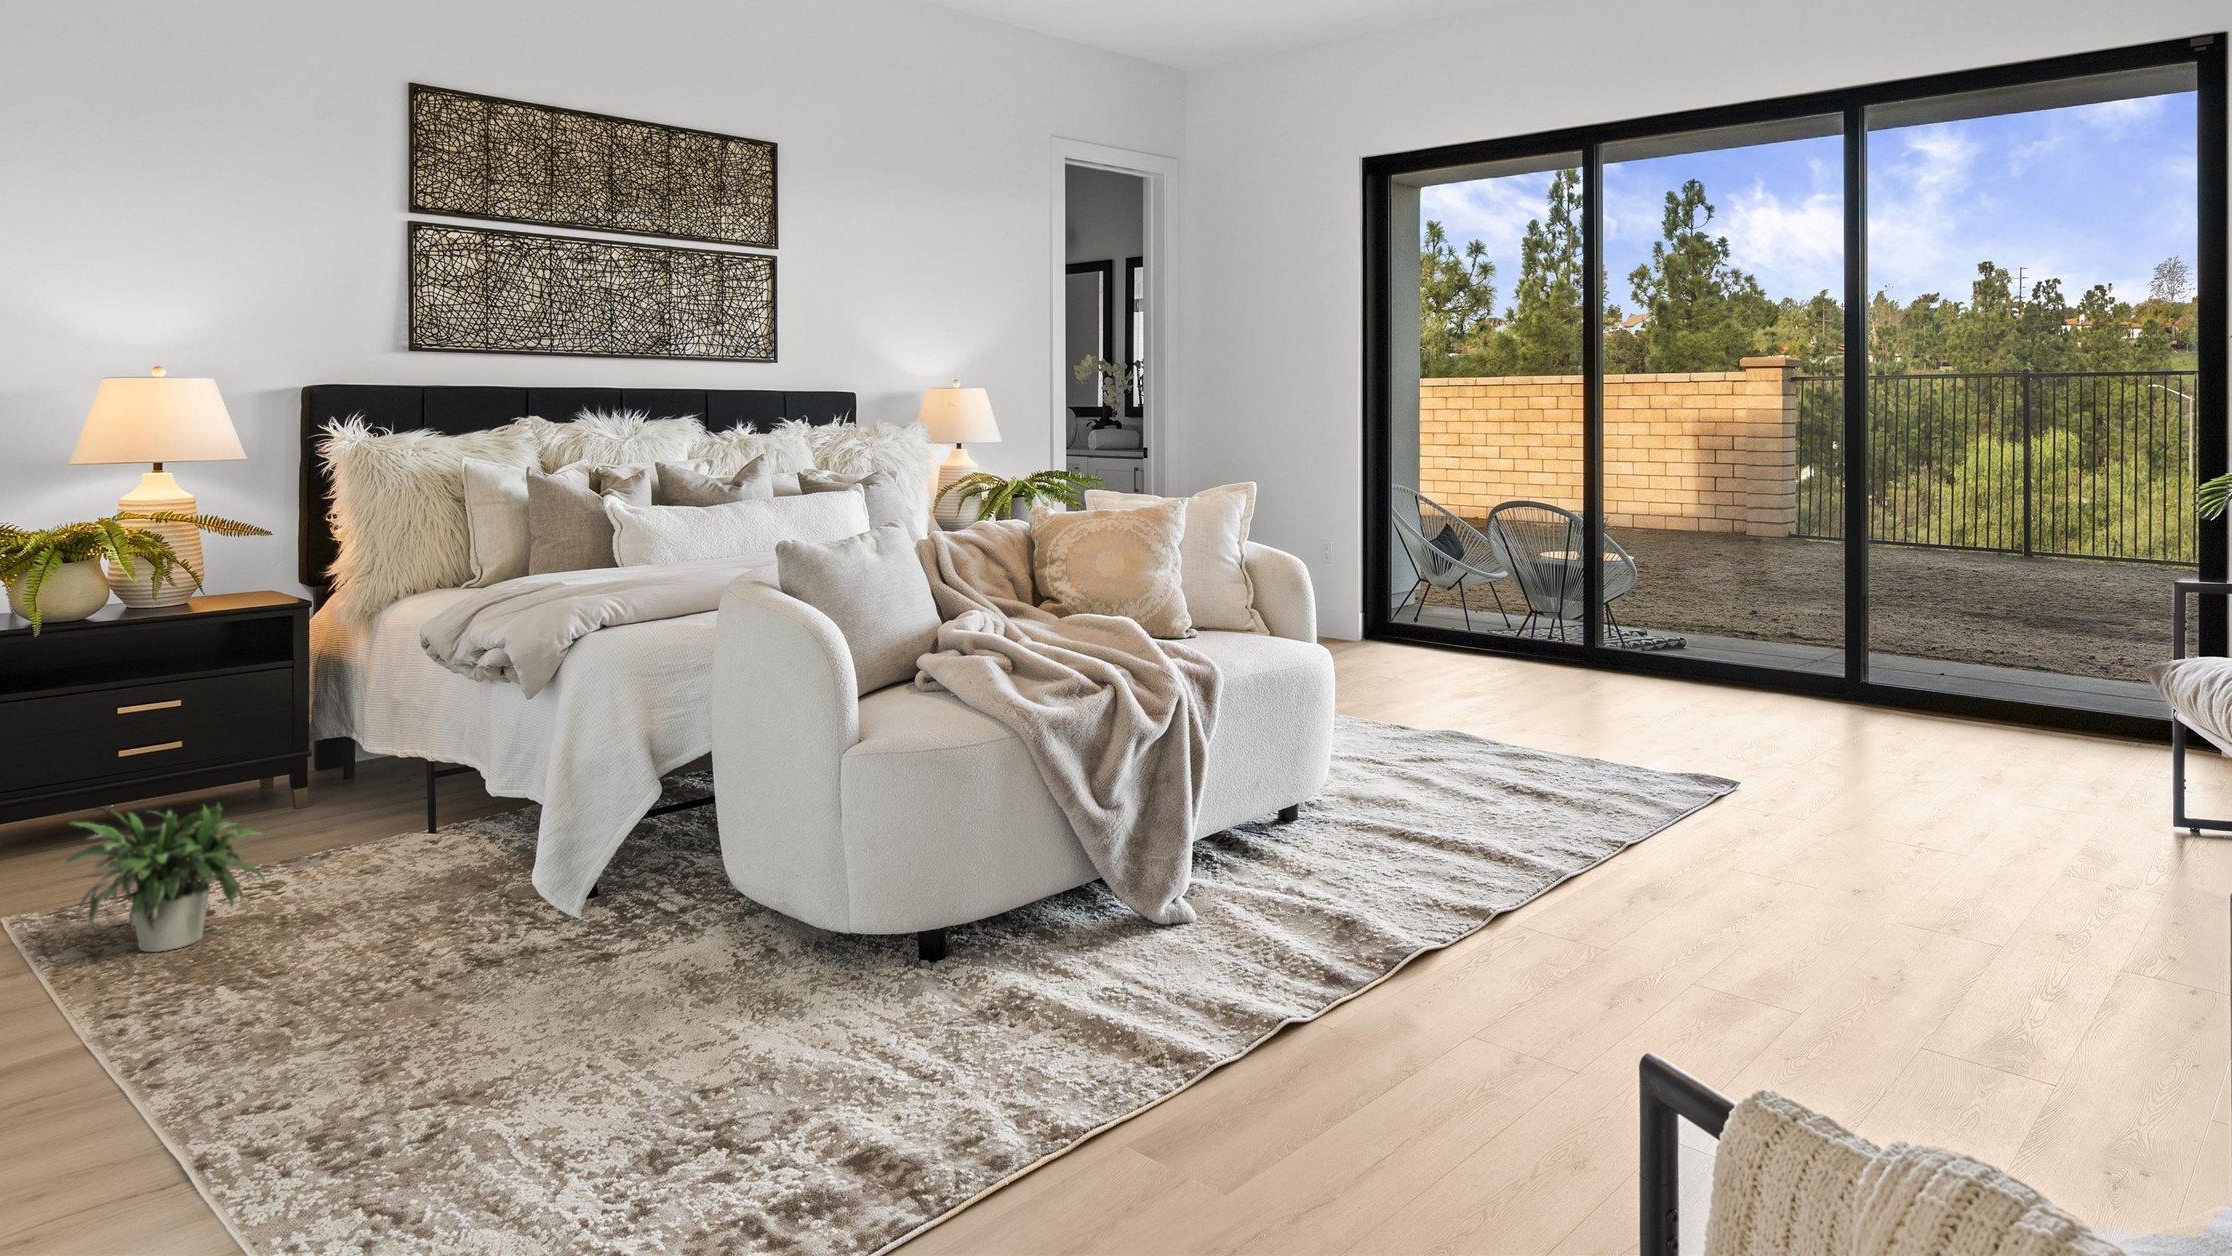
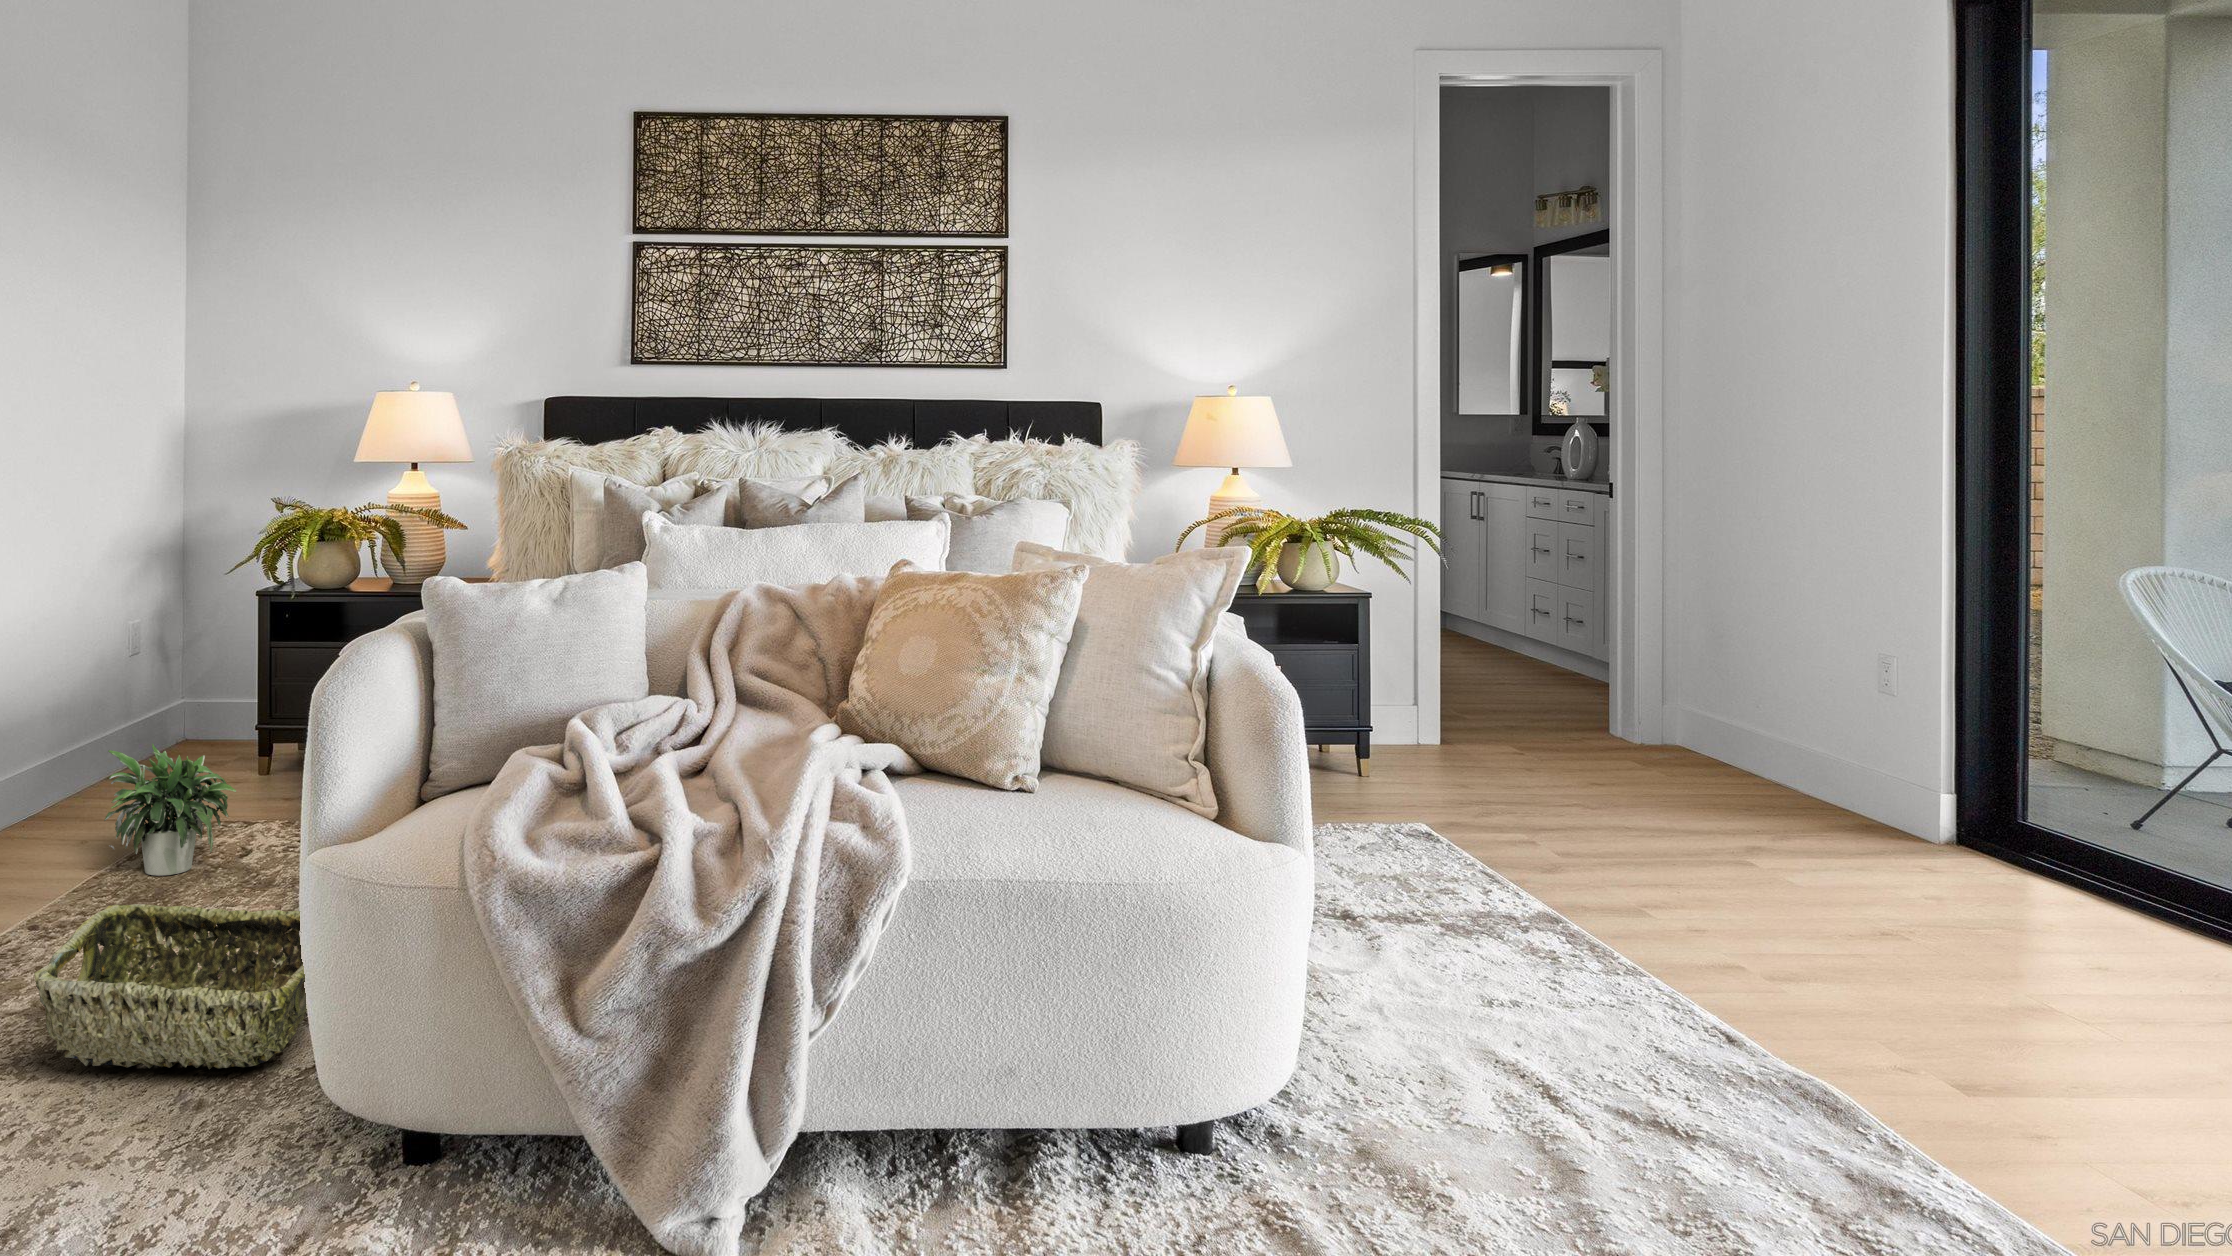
woven basket: none [519,856,799,1030] -> present [34,904,307,1069]

